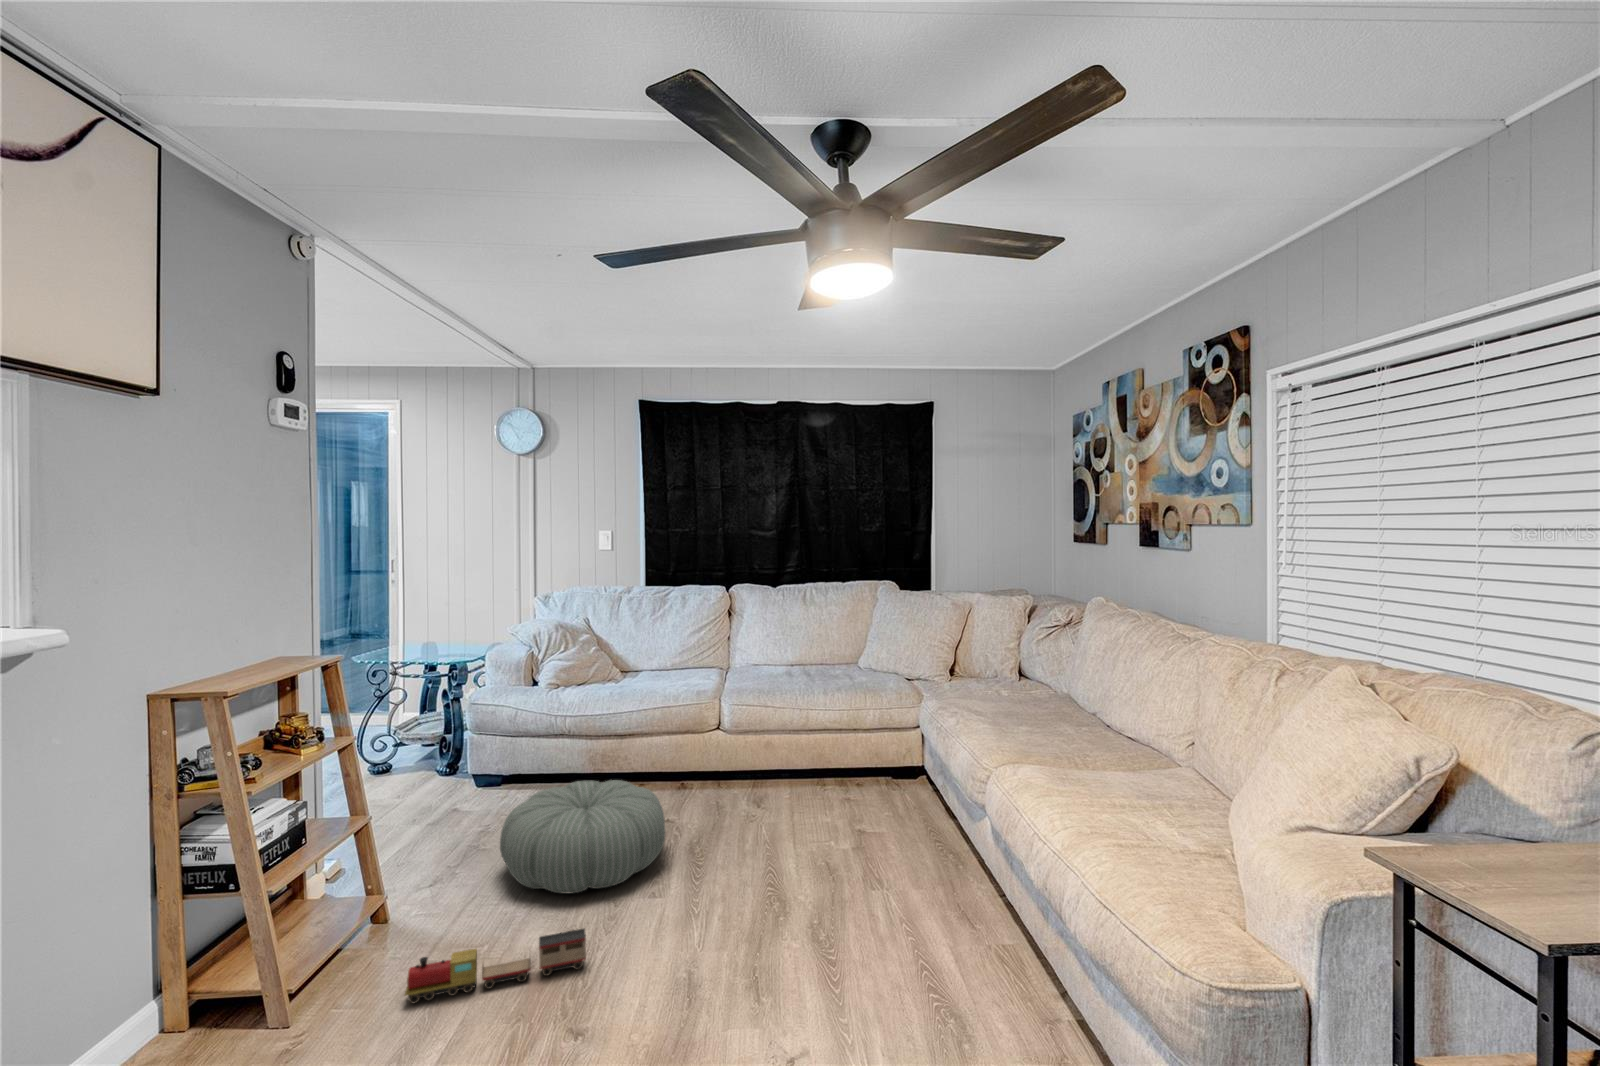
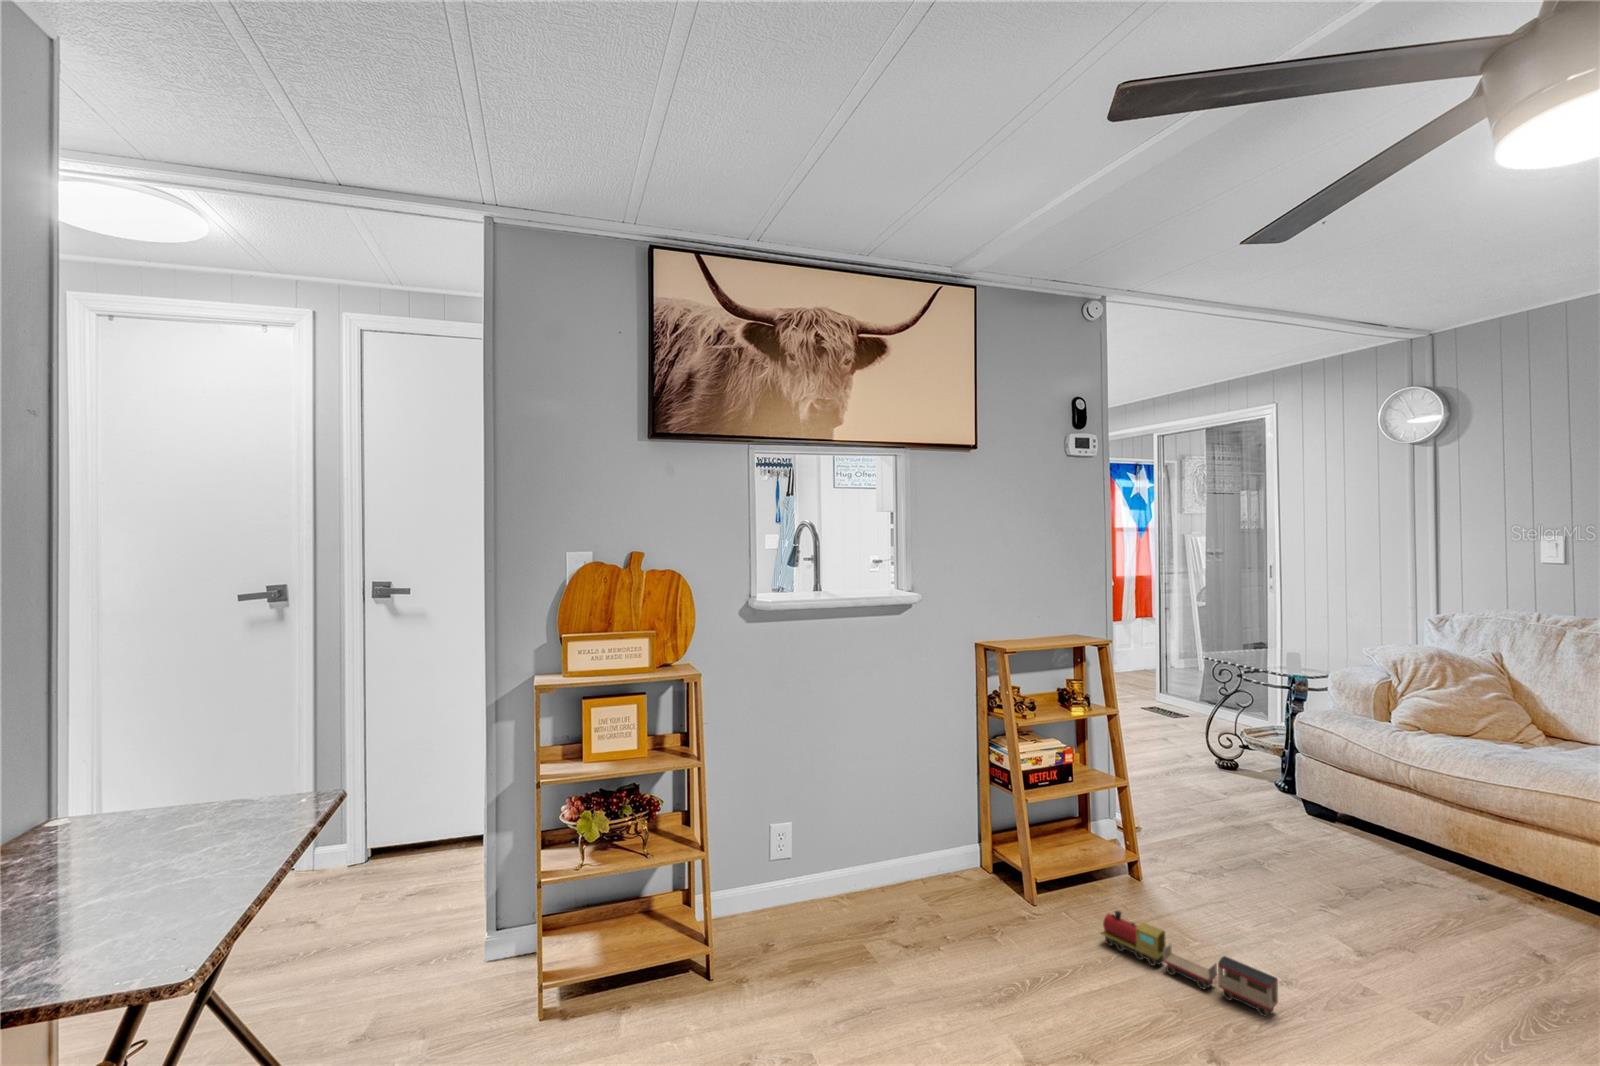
pouf: present [500,780,665,893] -> none [1253,829,1498,980]

